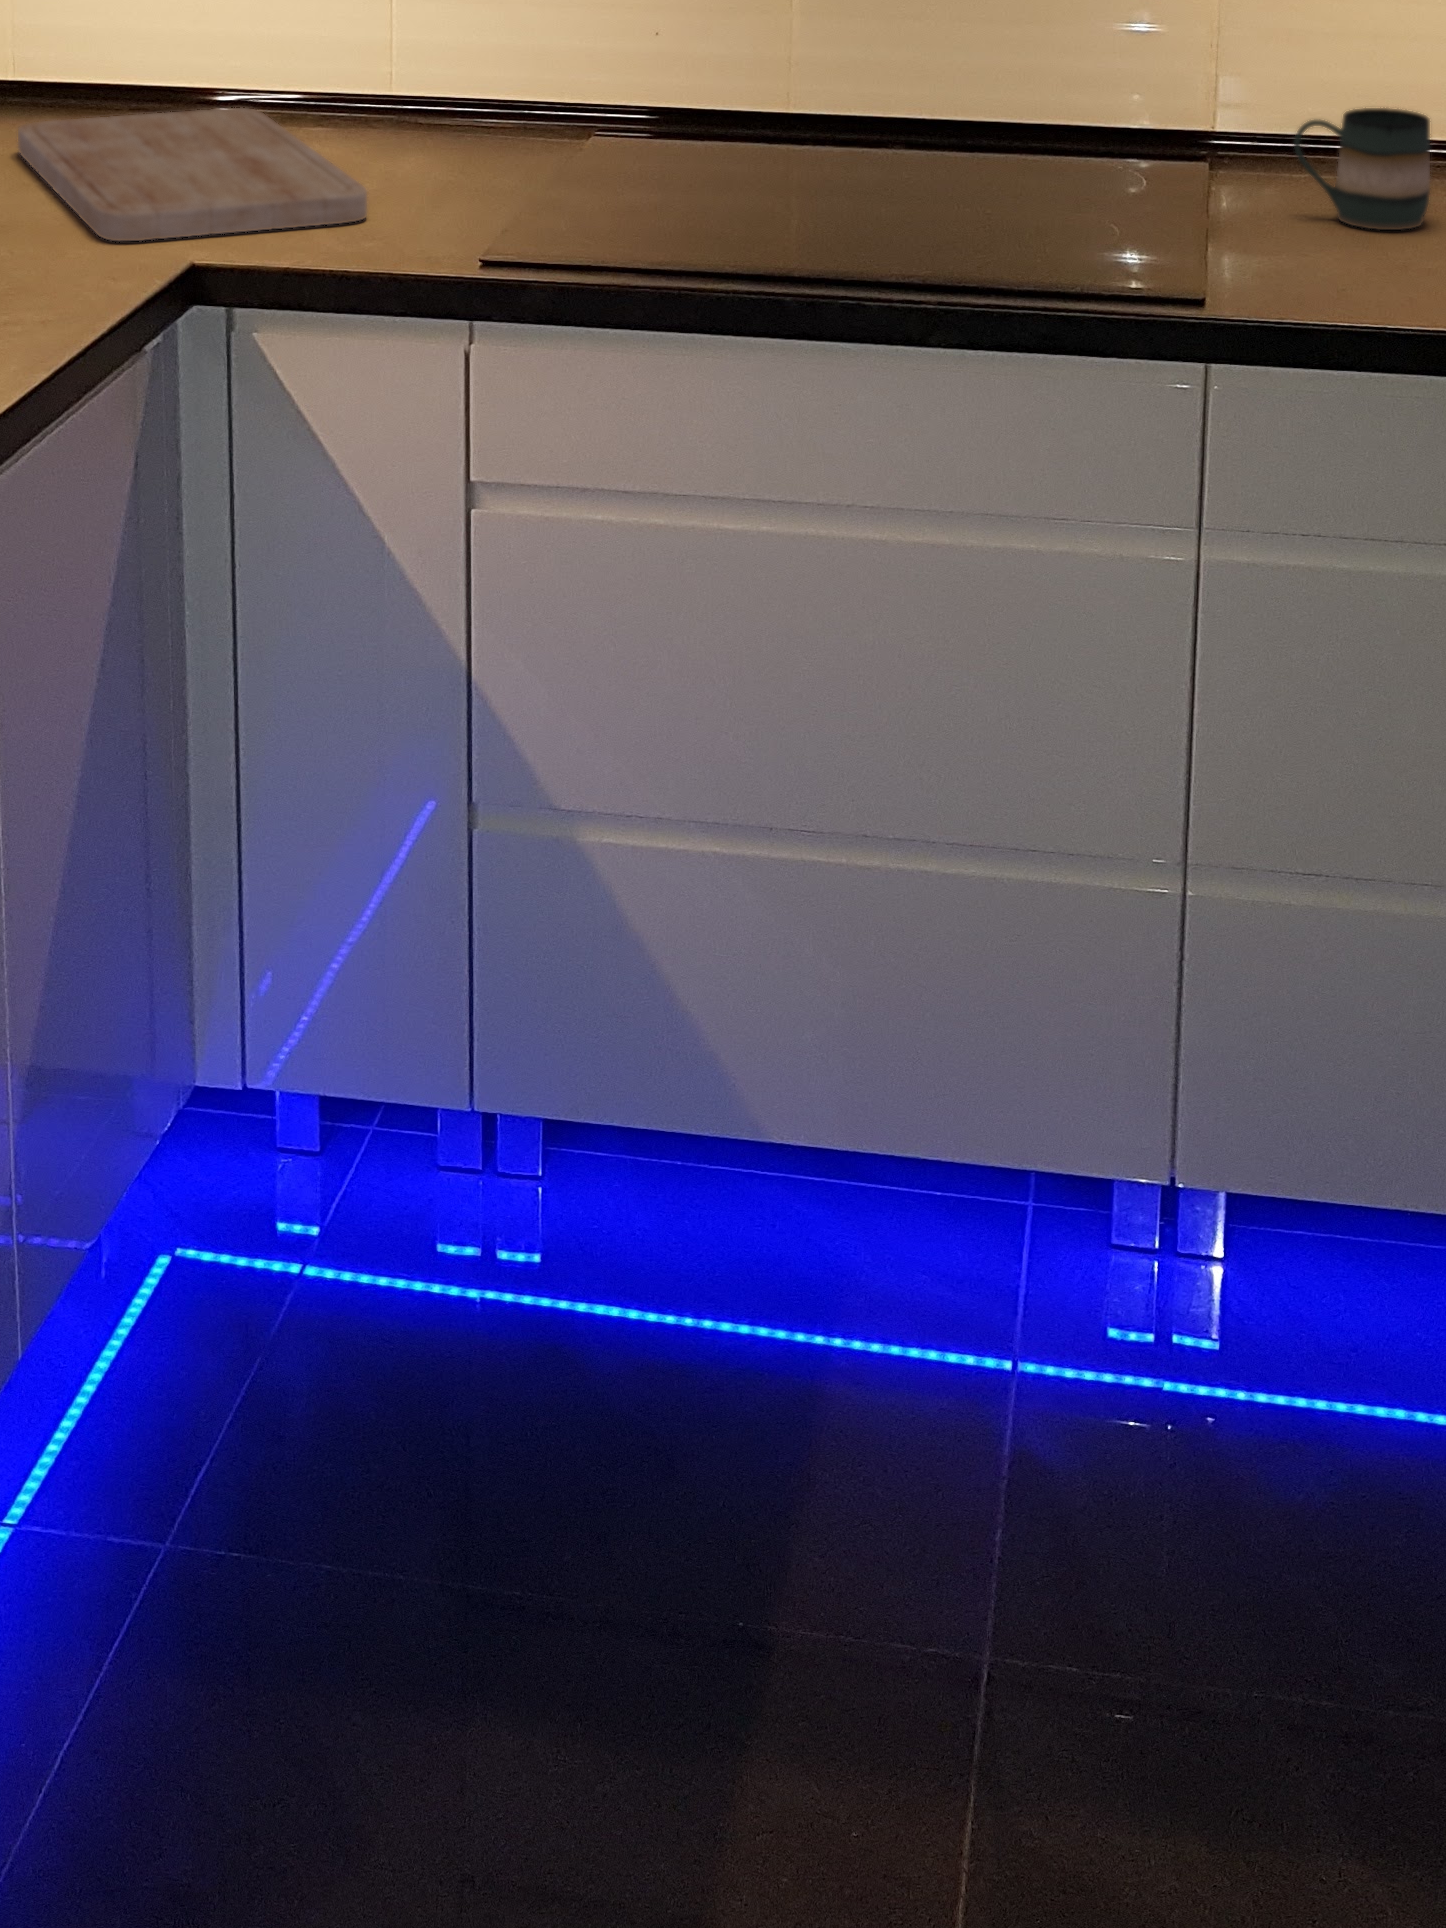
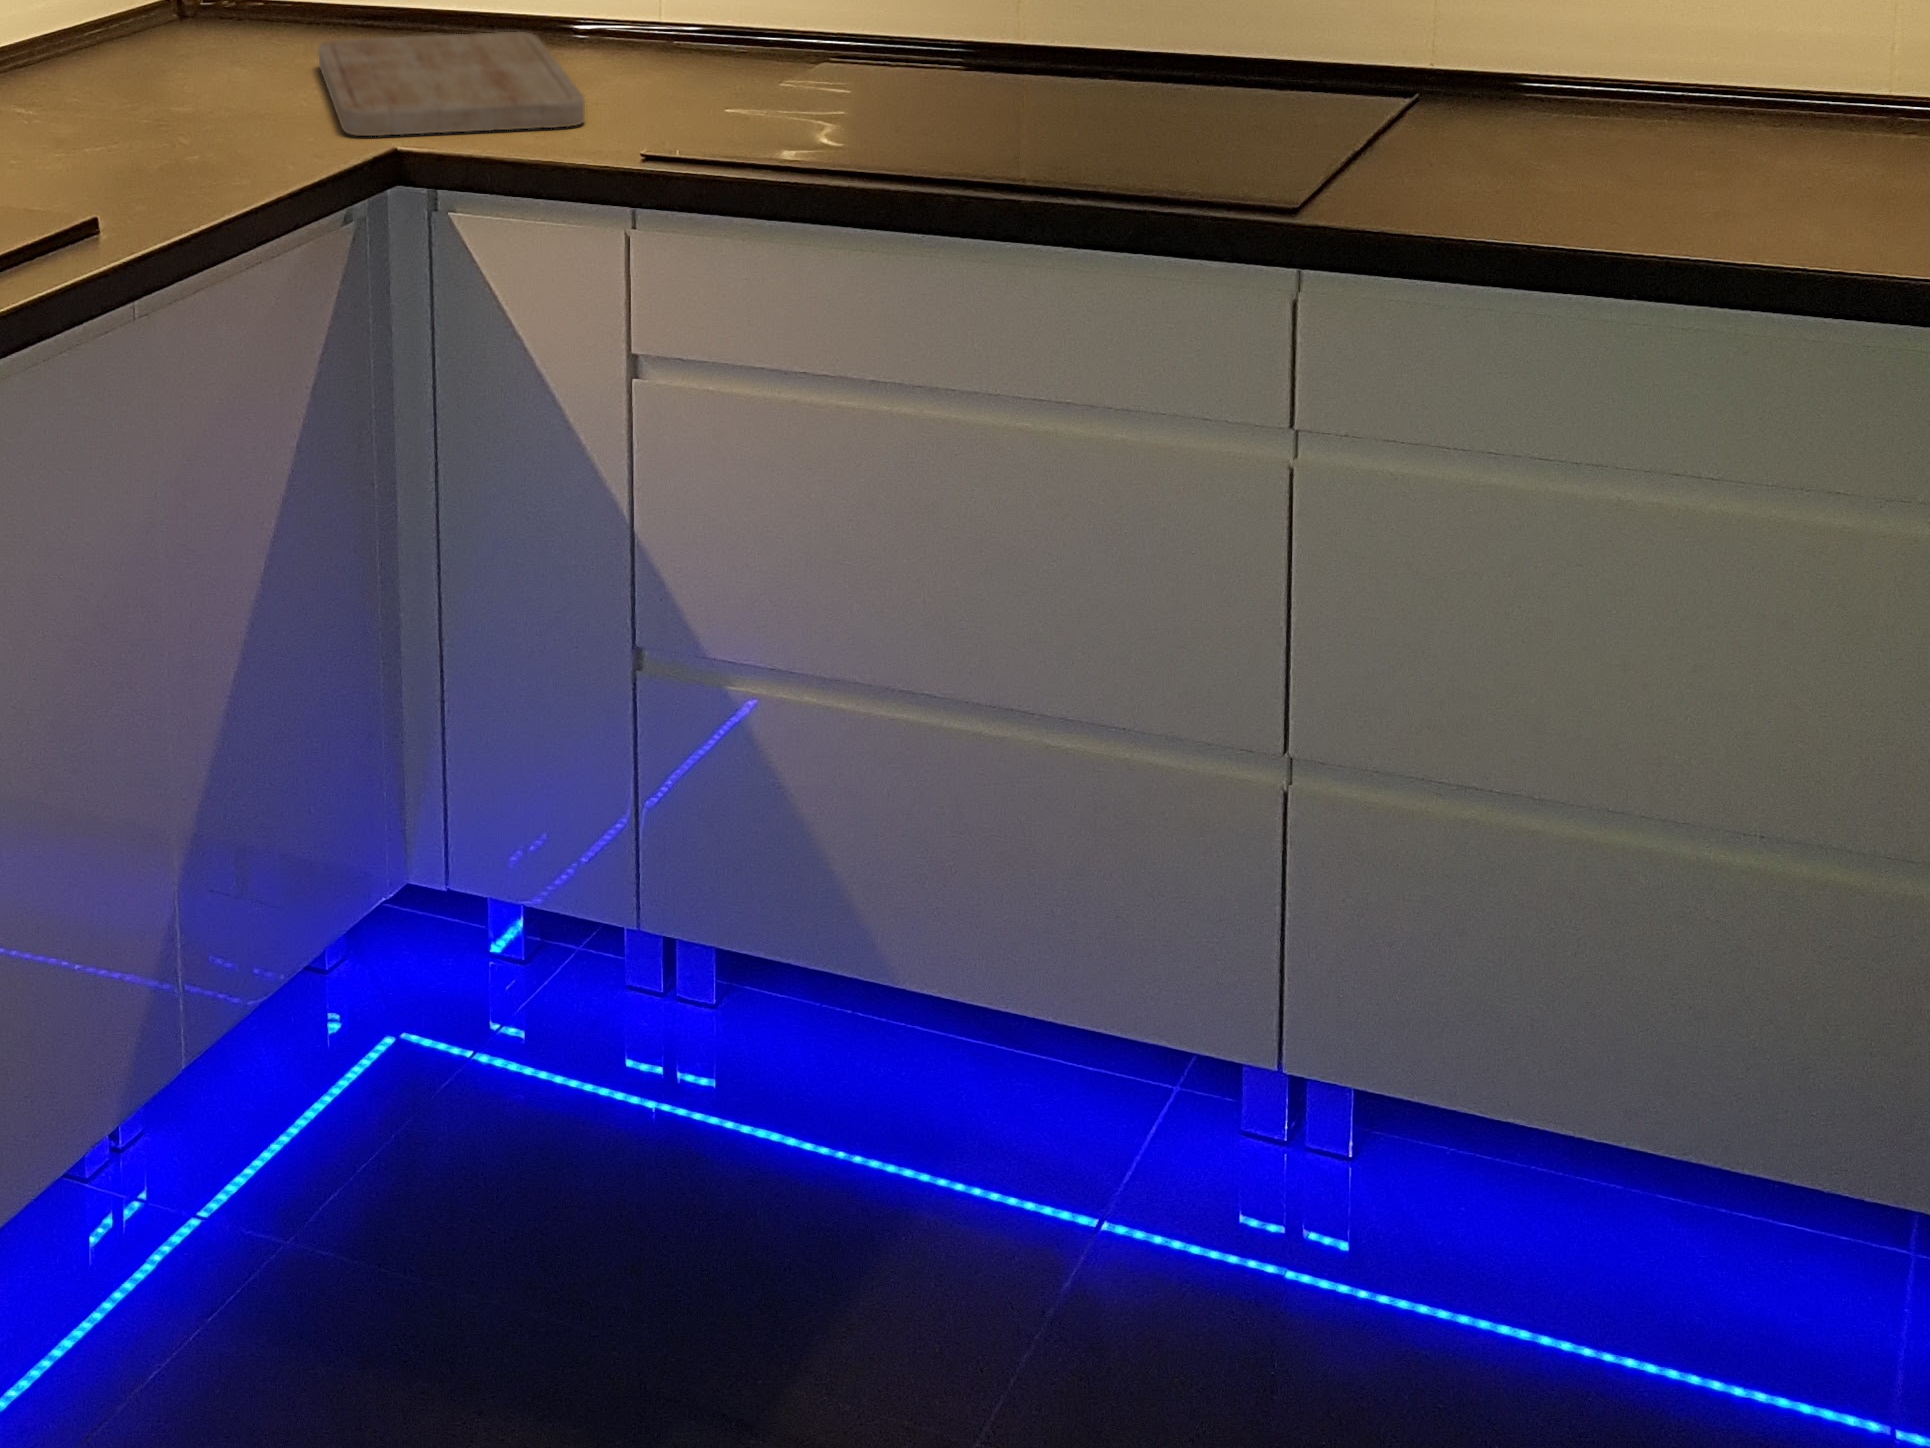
mug: present [1294,108,1430,230] -> none [1474,41,1615,161]

